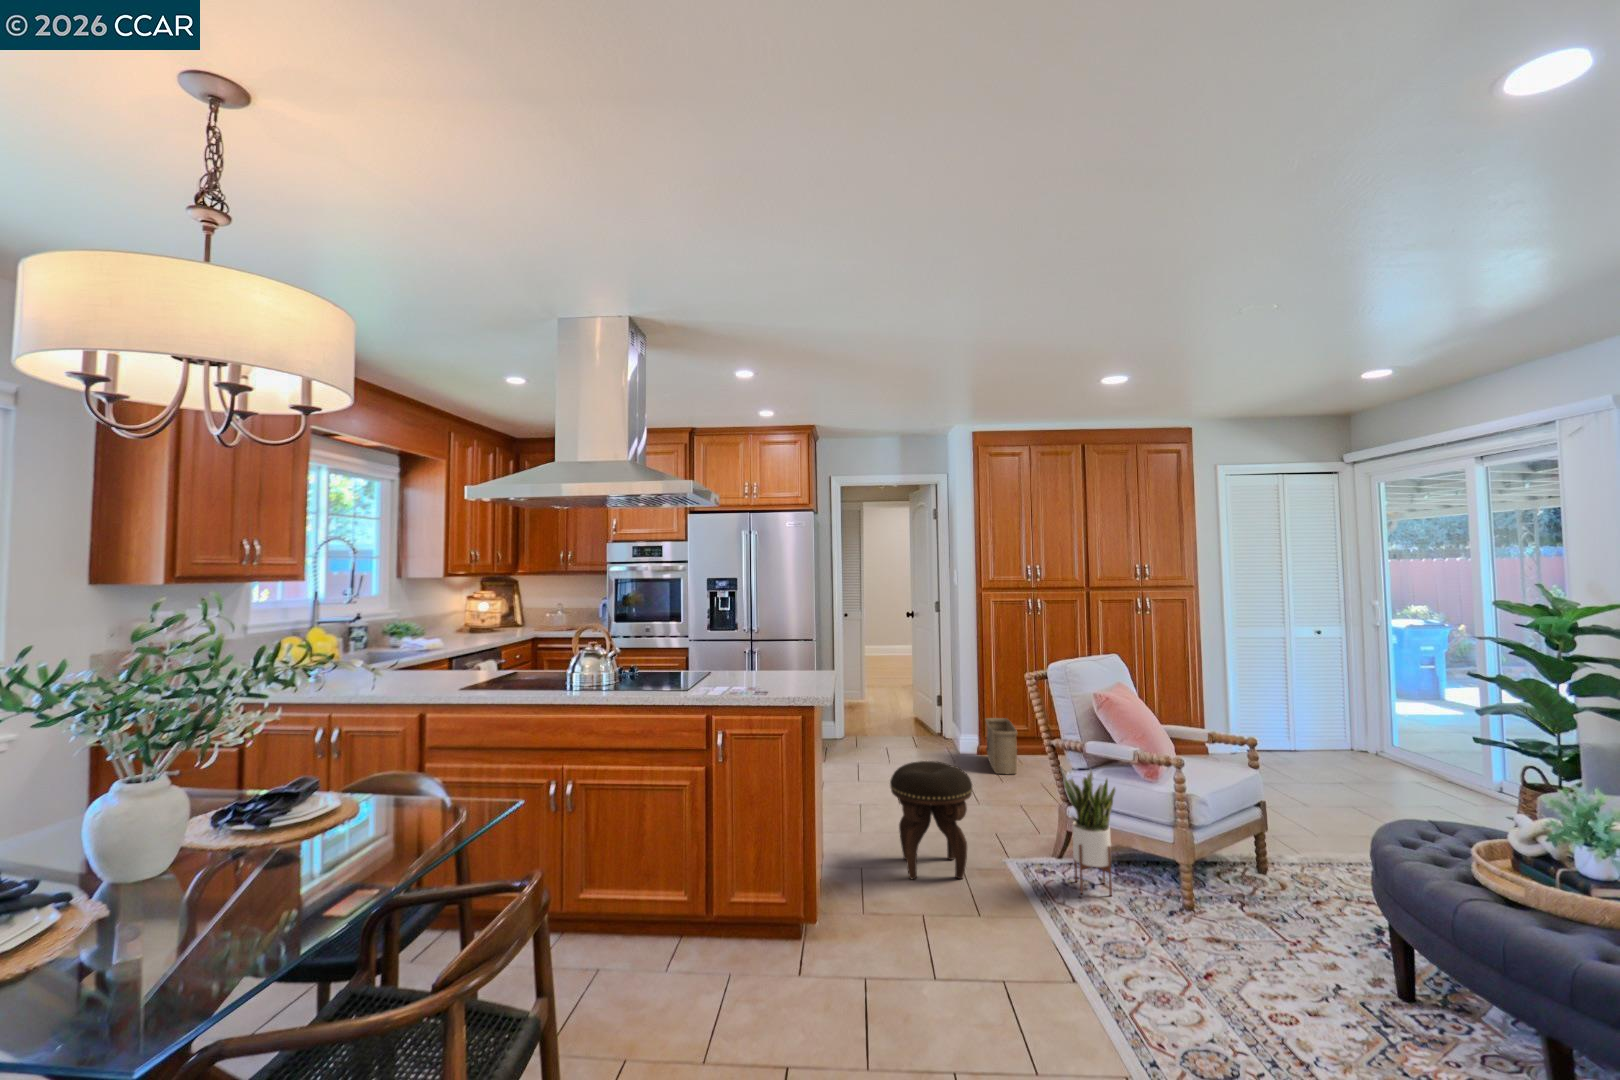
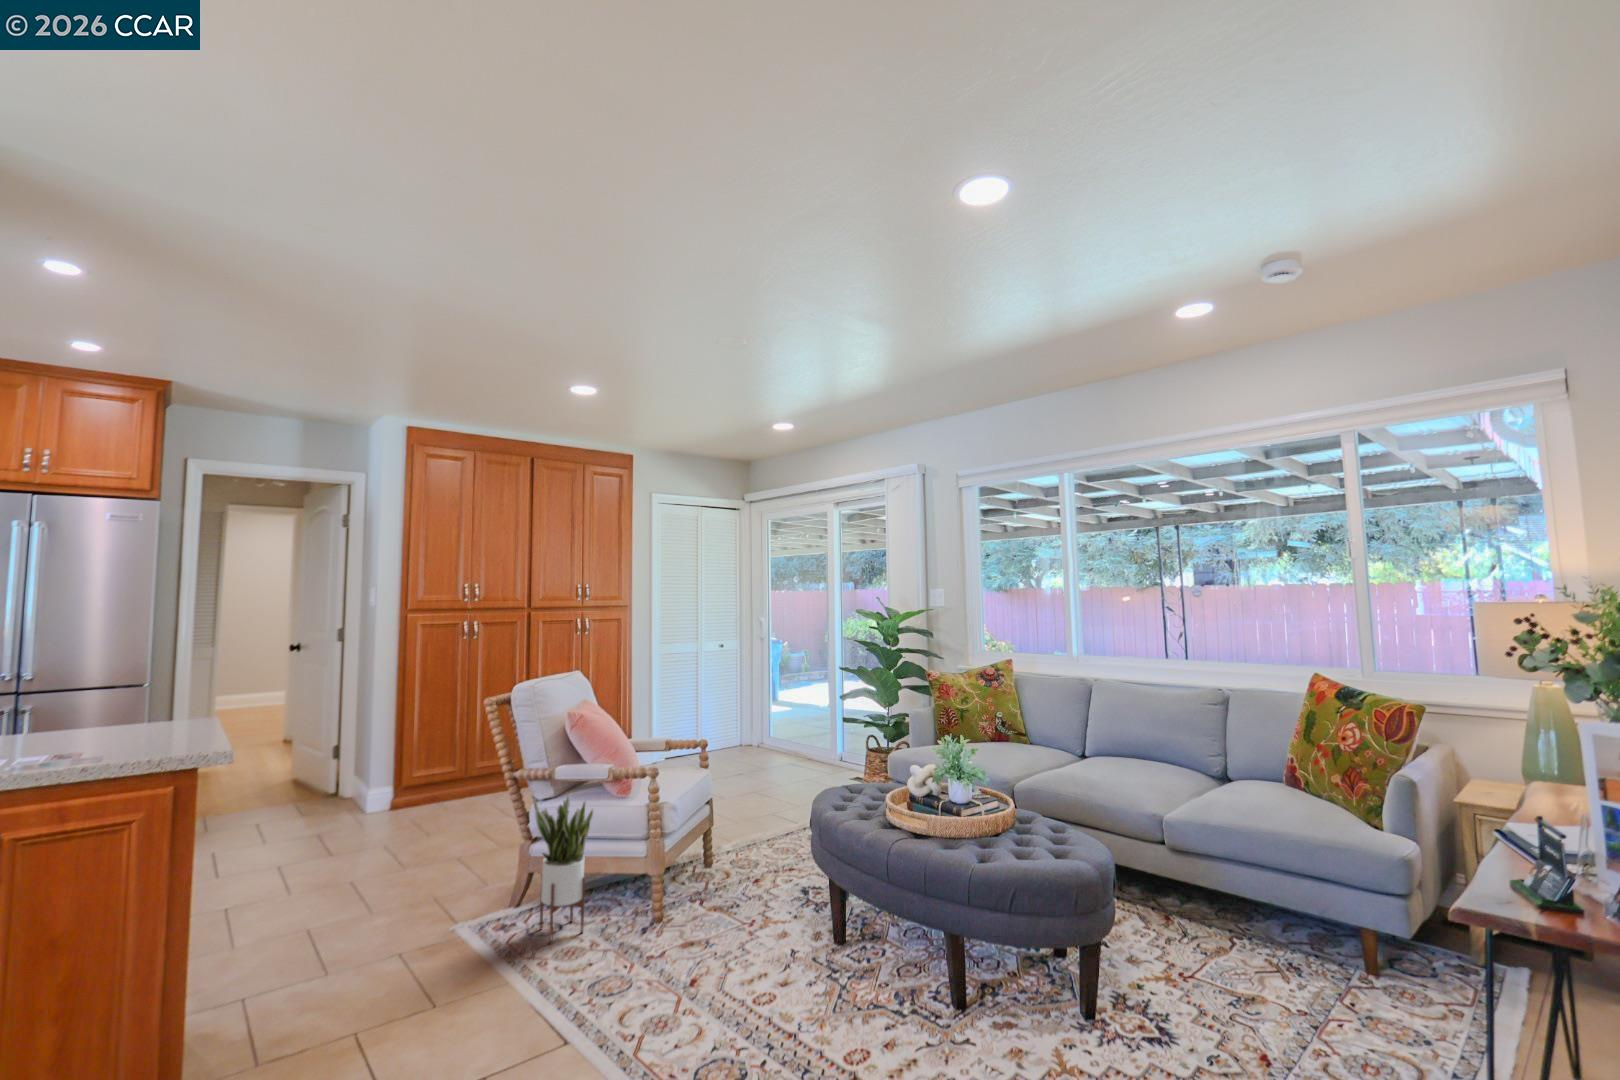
basket: present [985,718,1018,774] -> none [390,754,440,825]
footstool: present [890,761,972,879] -> none [288,821,417,995]

